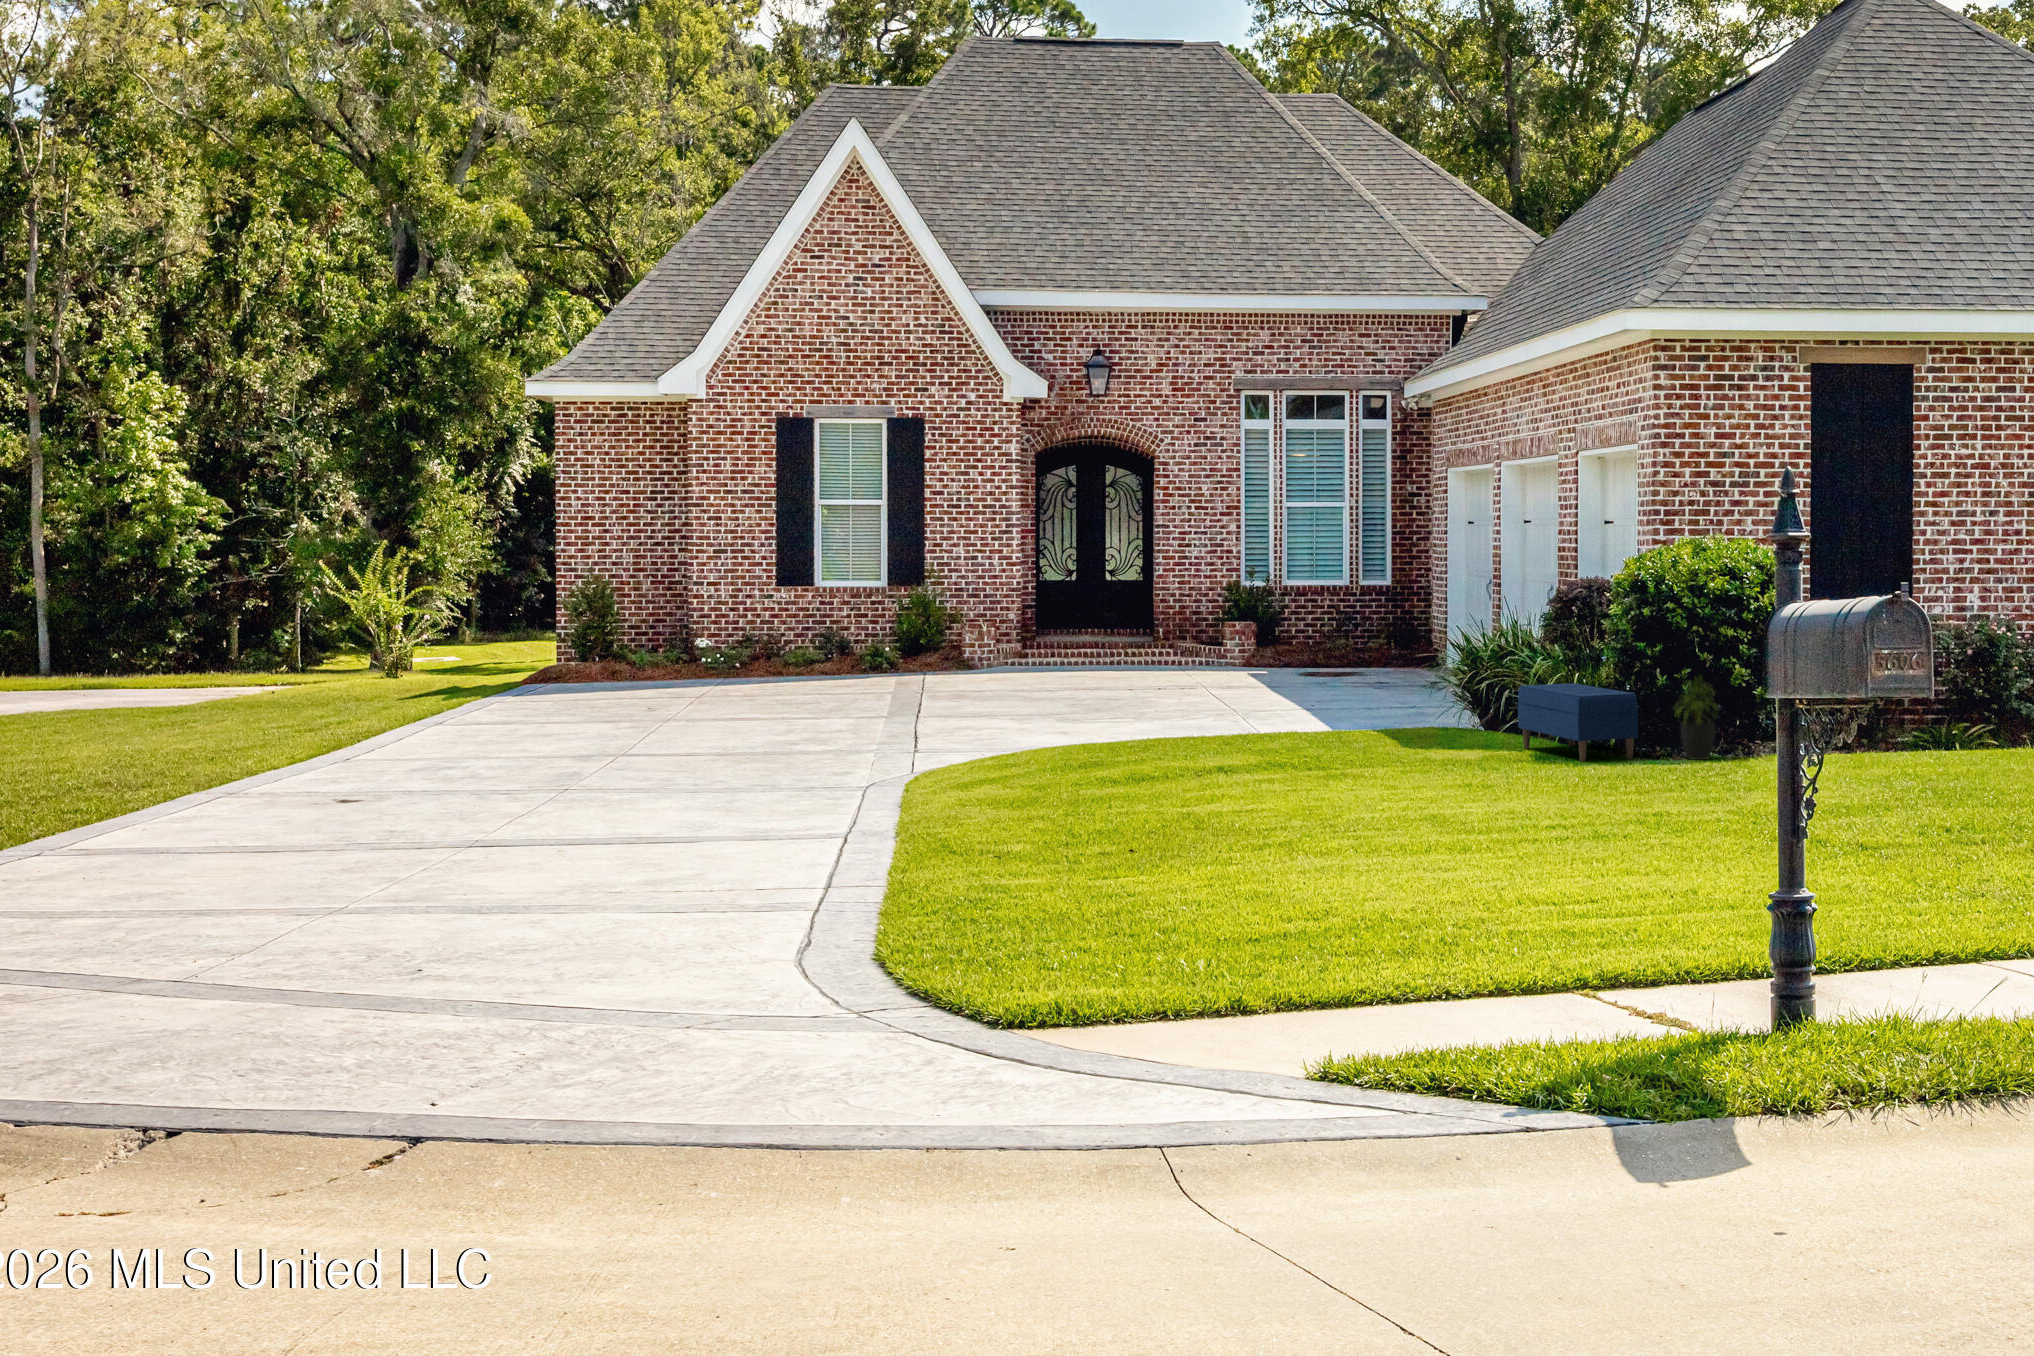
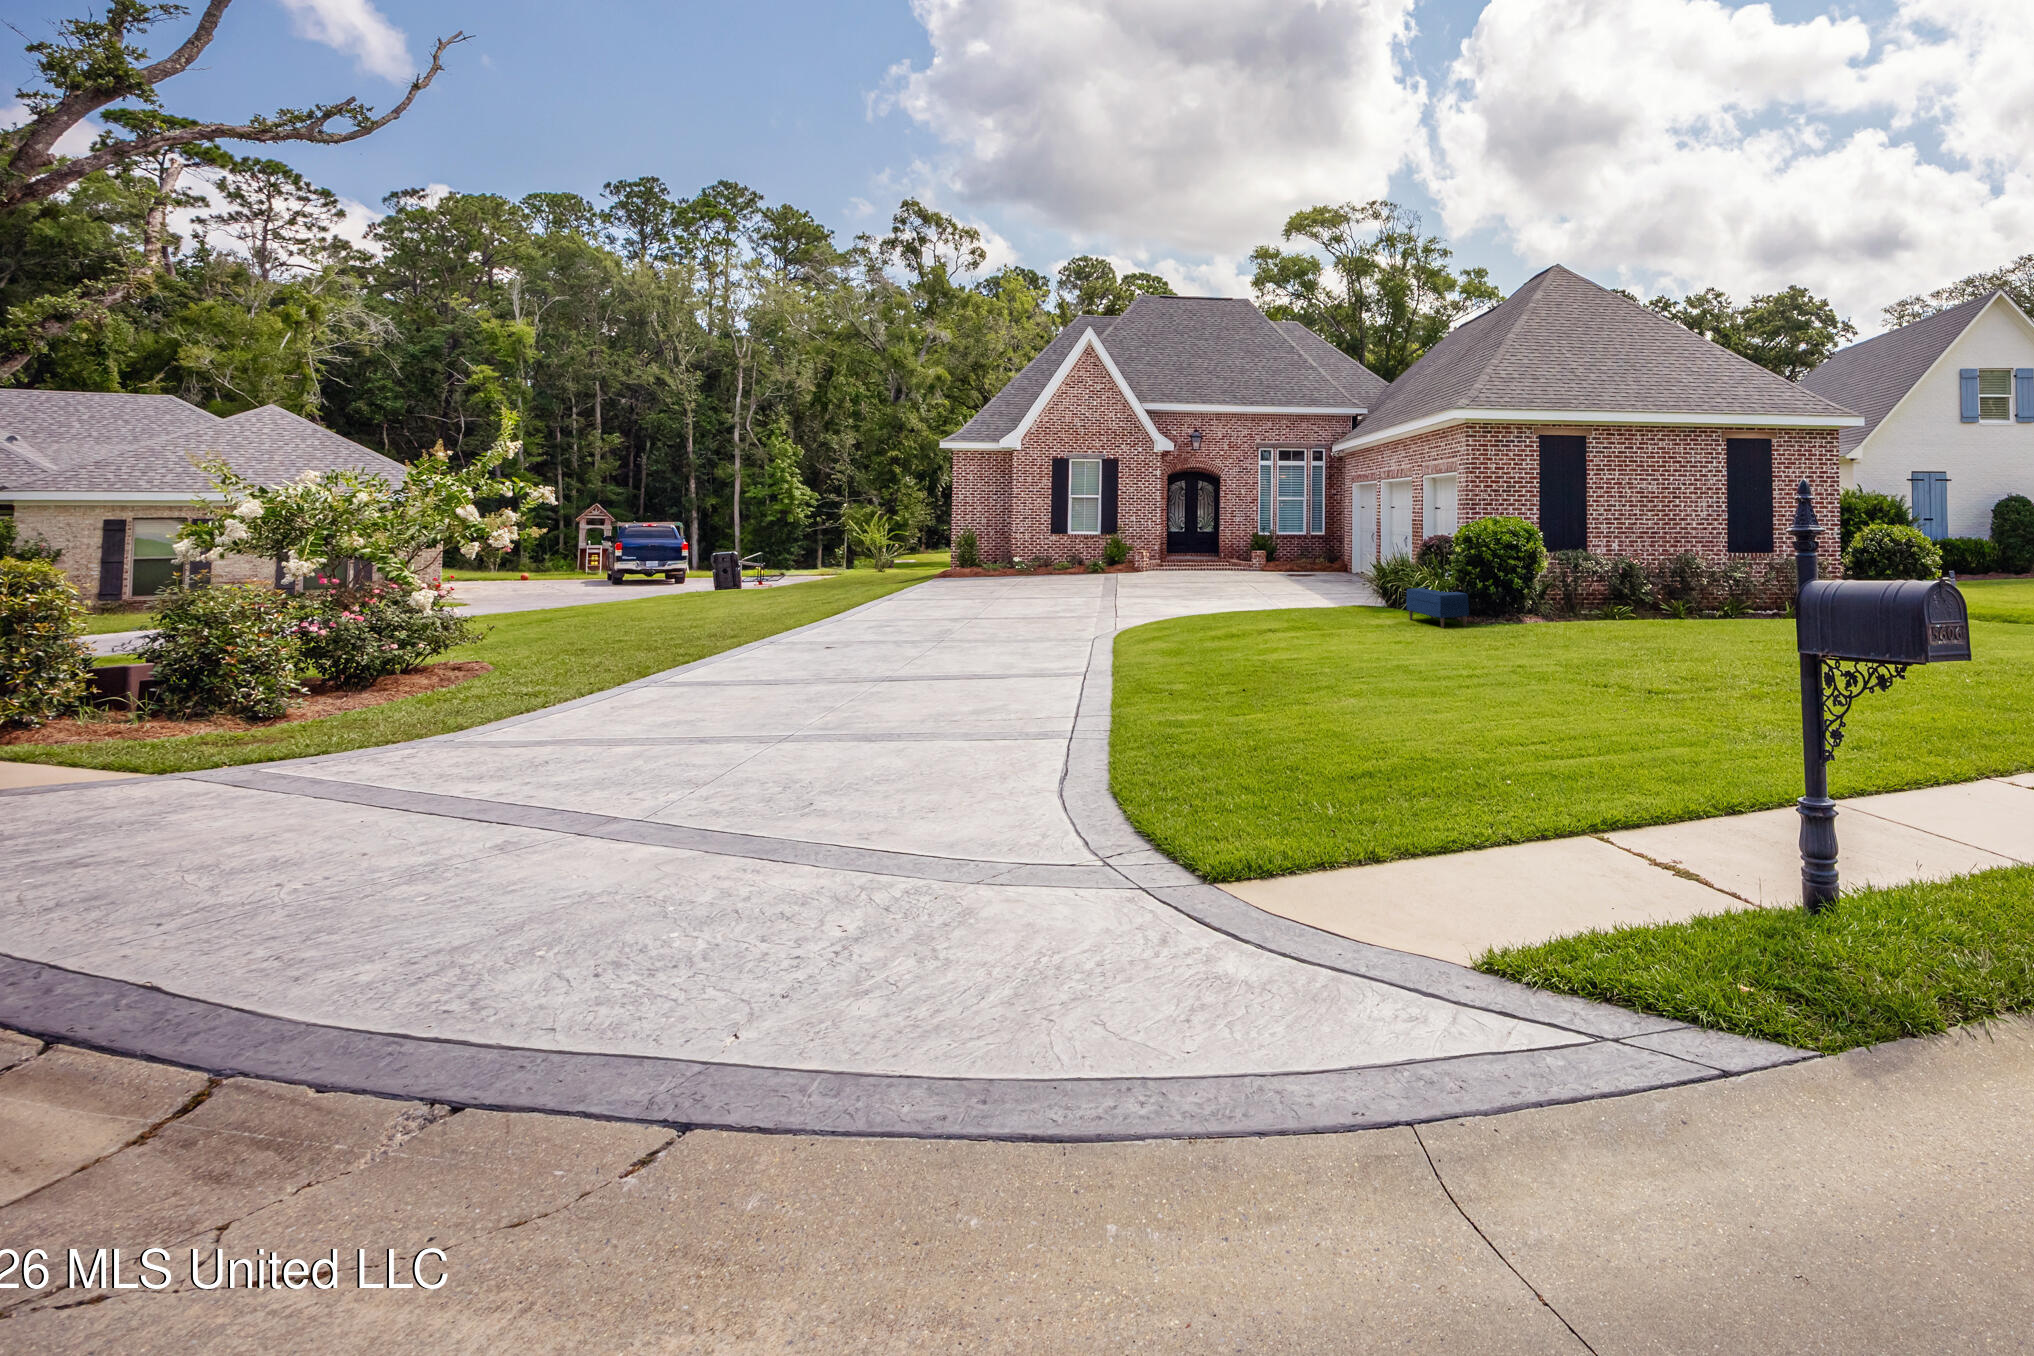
potted plant: present [1674,676,1717,760] -> none [1484,584,1510,627]

